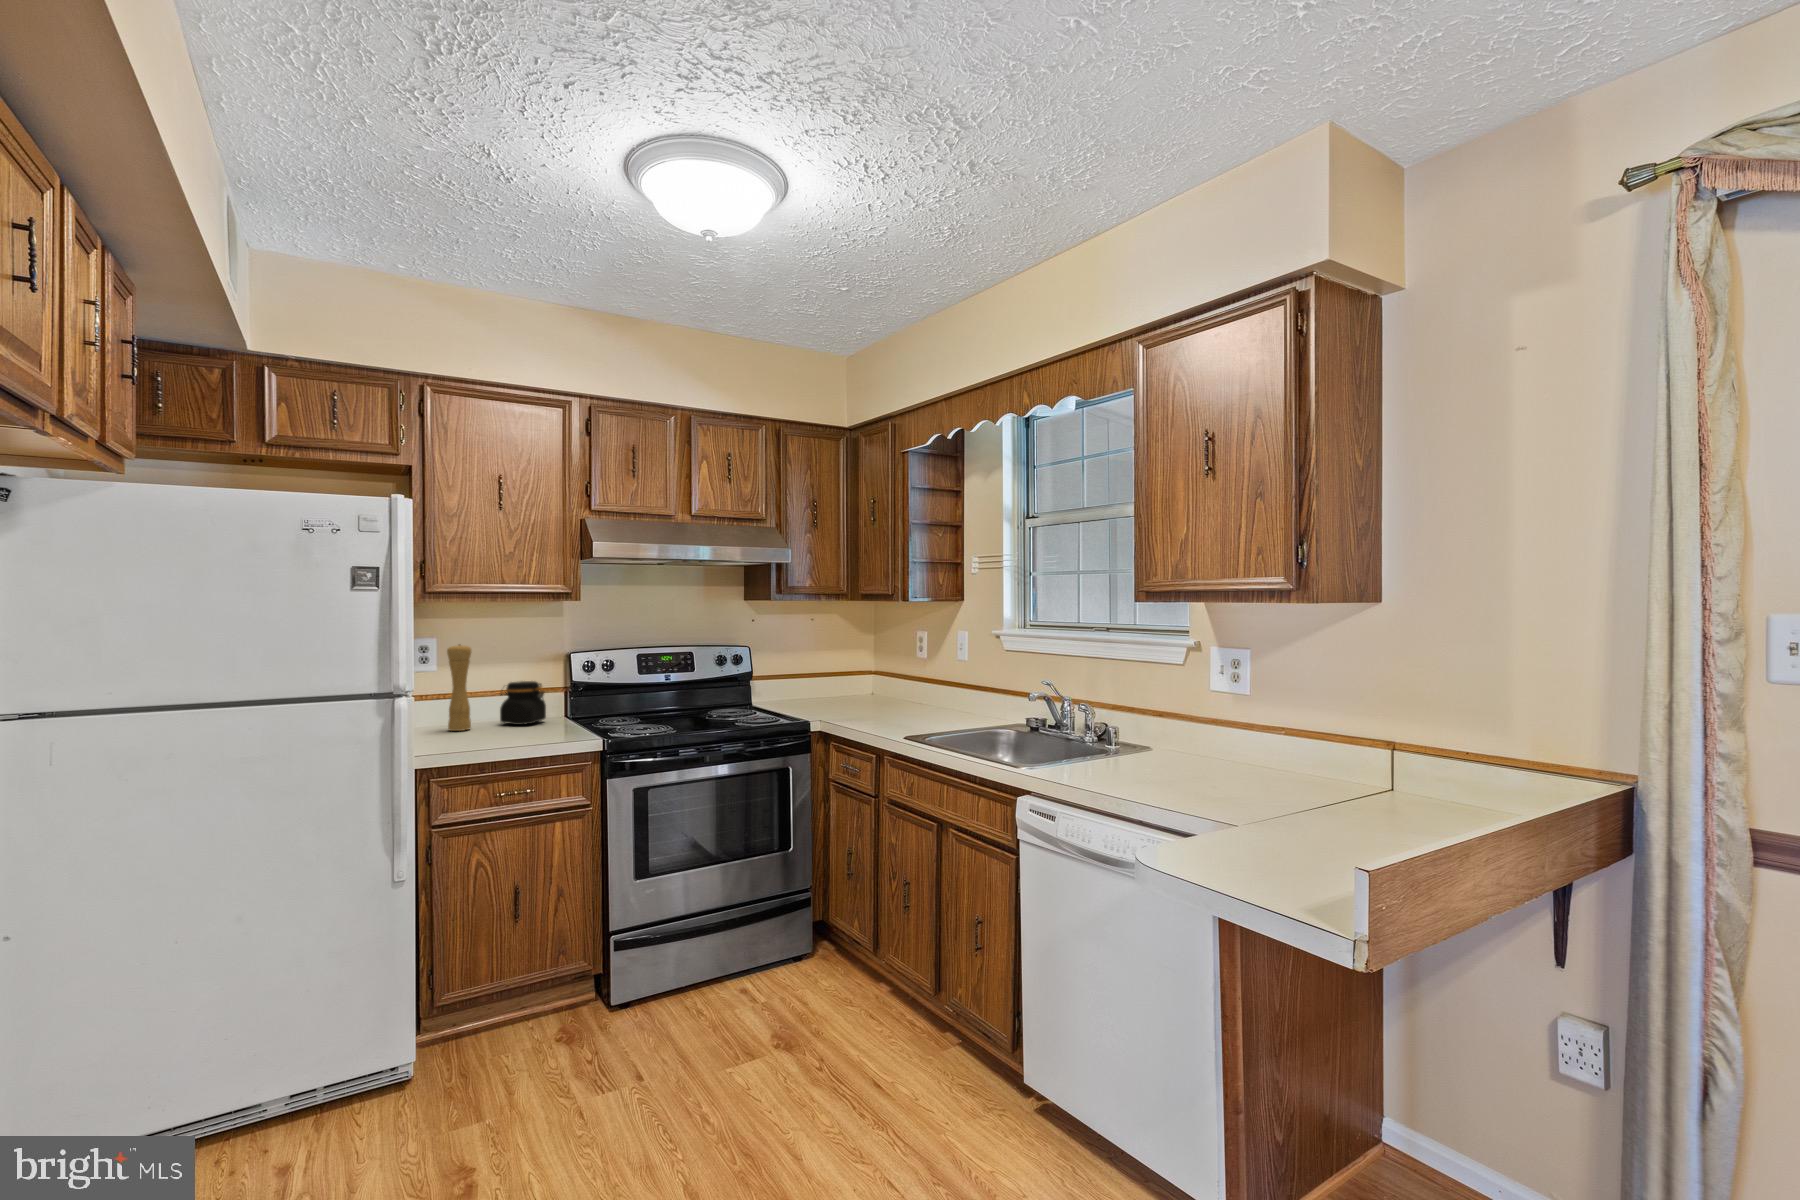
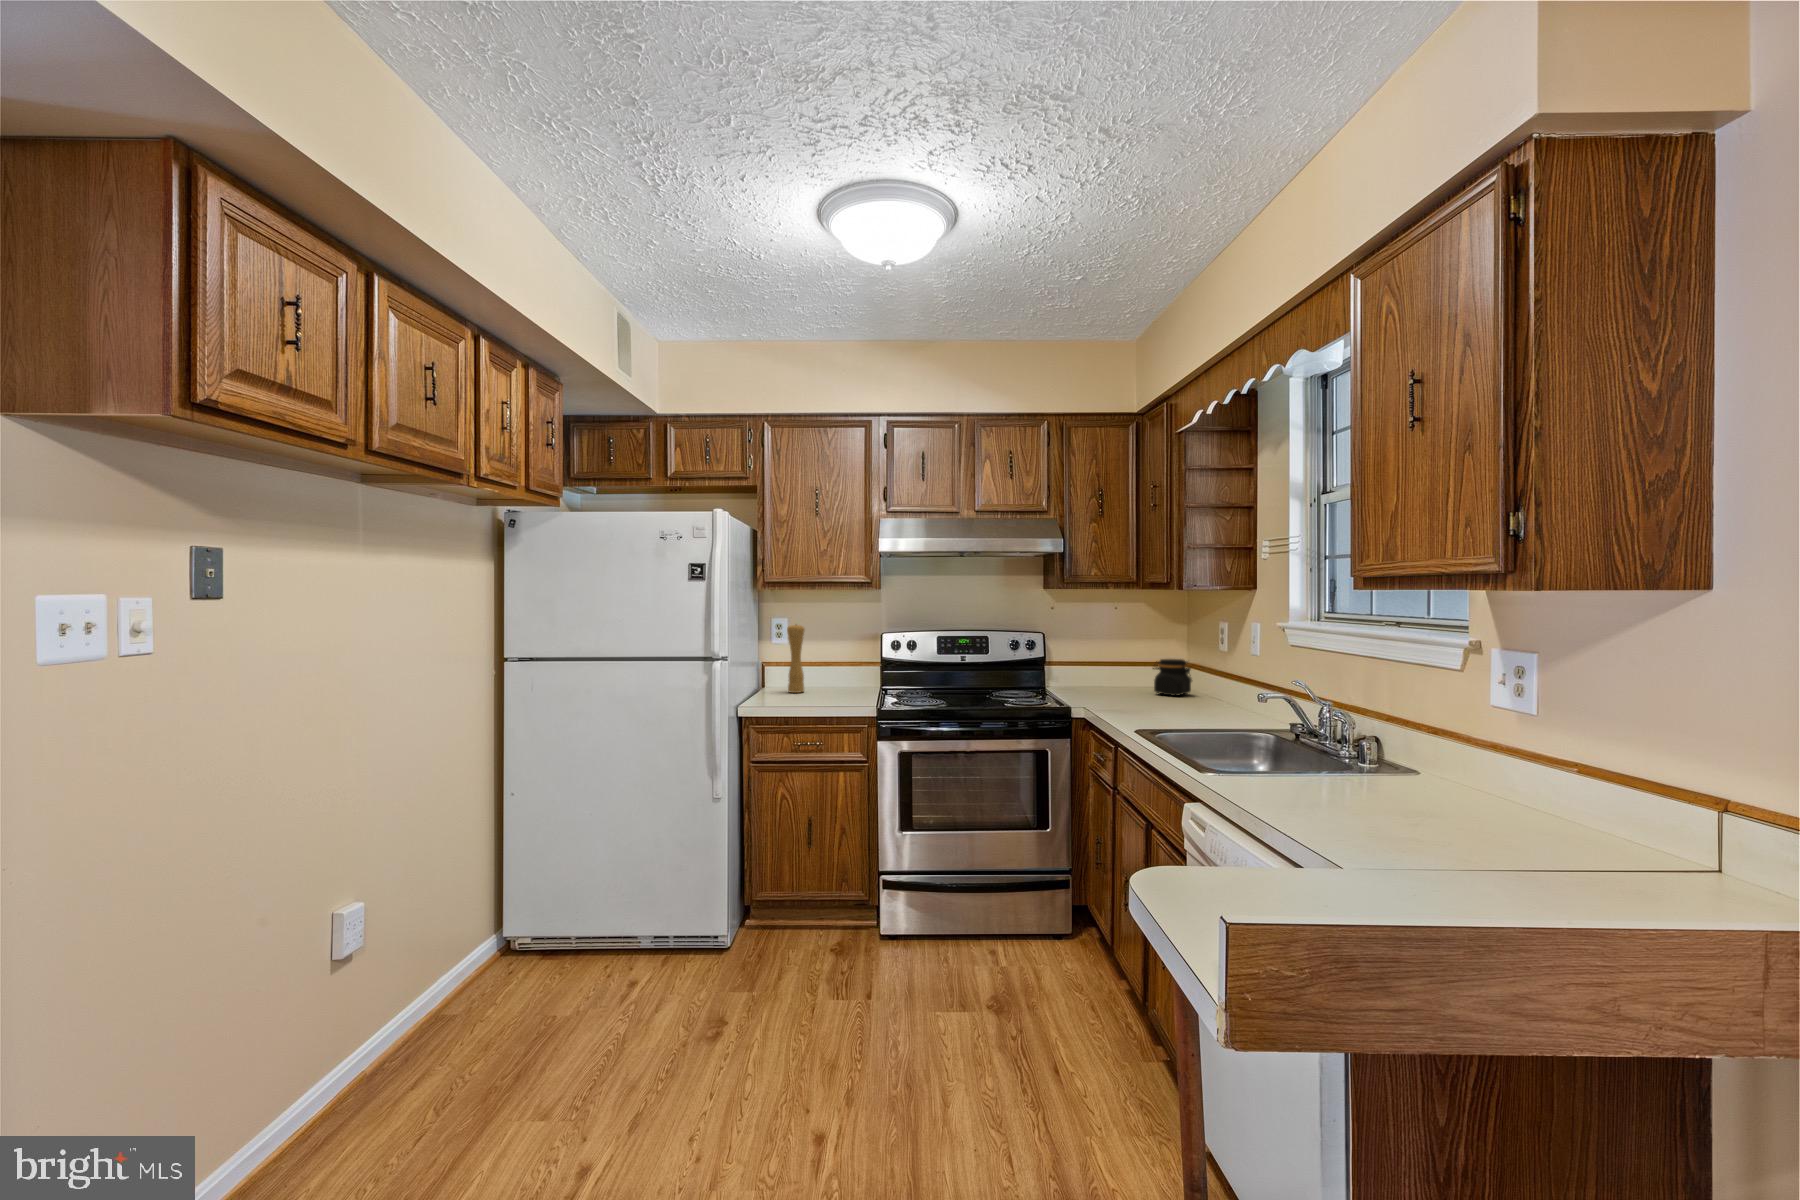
jar: present [500,681,546,725] -> present [1153,659,1192,696]

